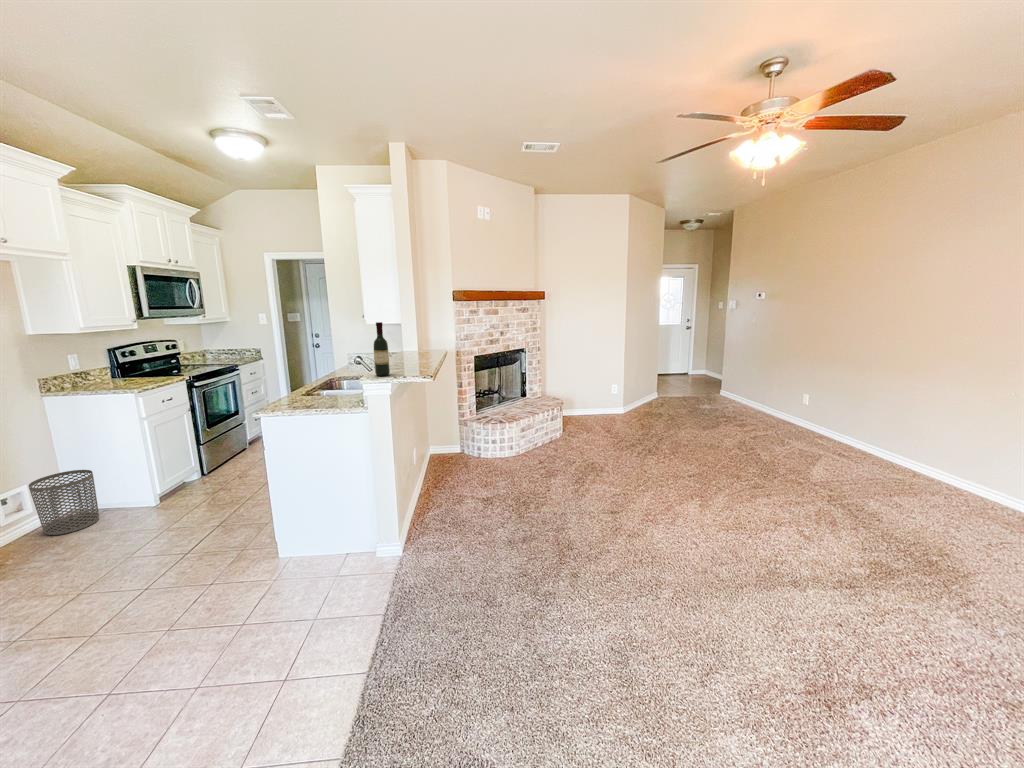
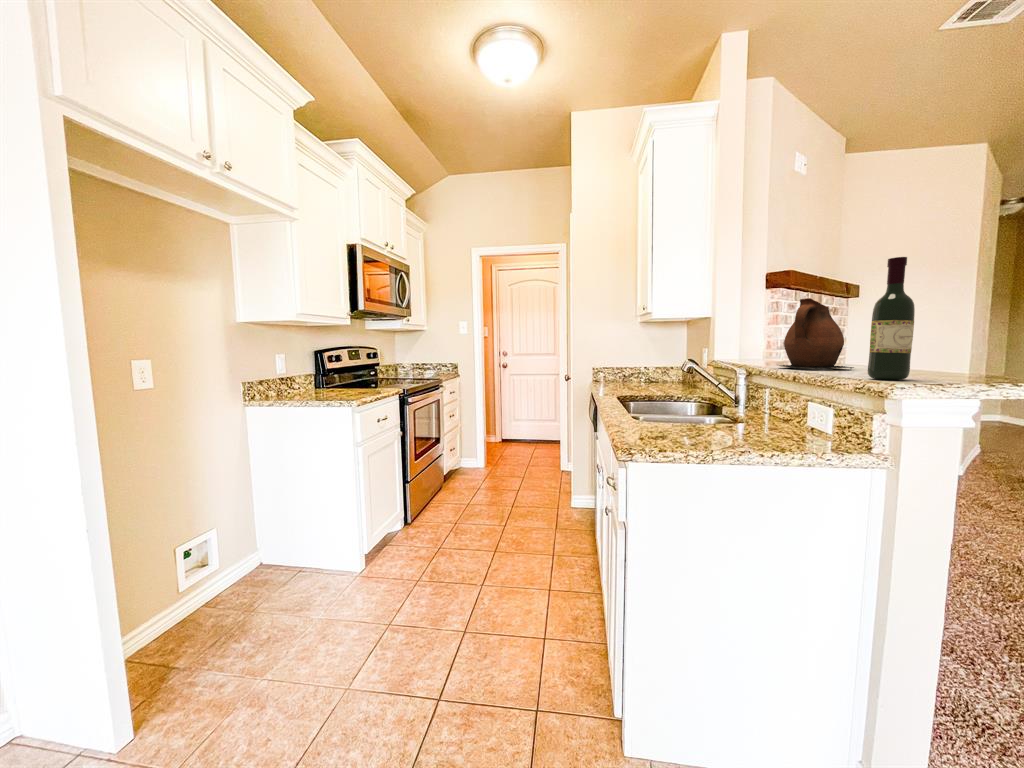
ceramic pitcher: none [391,327,423,365] -> present [779,298,854,369]
waste bin: present [29,470,99,535] -> none [218,511,293,609]

